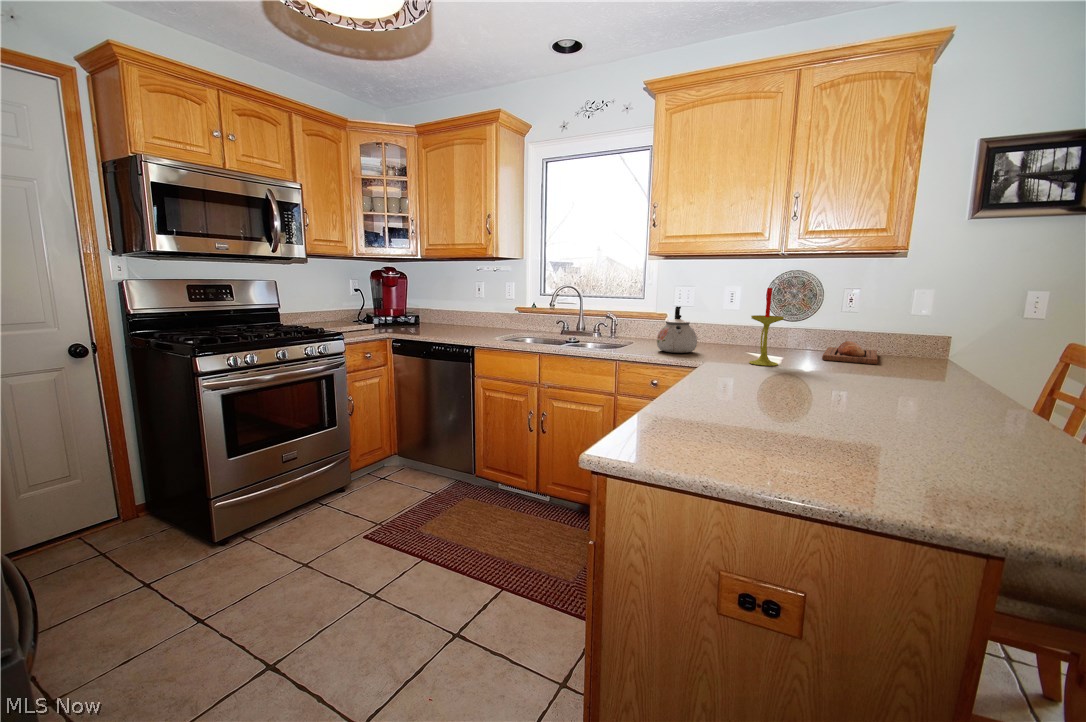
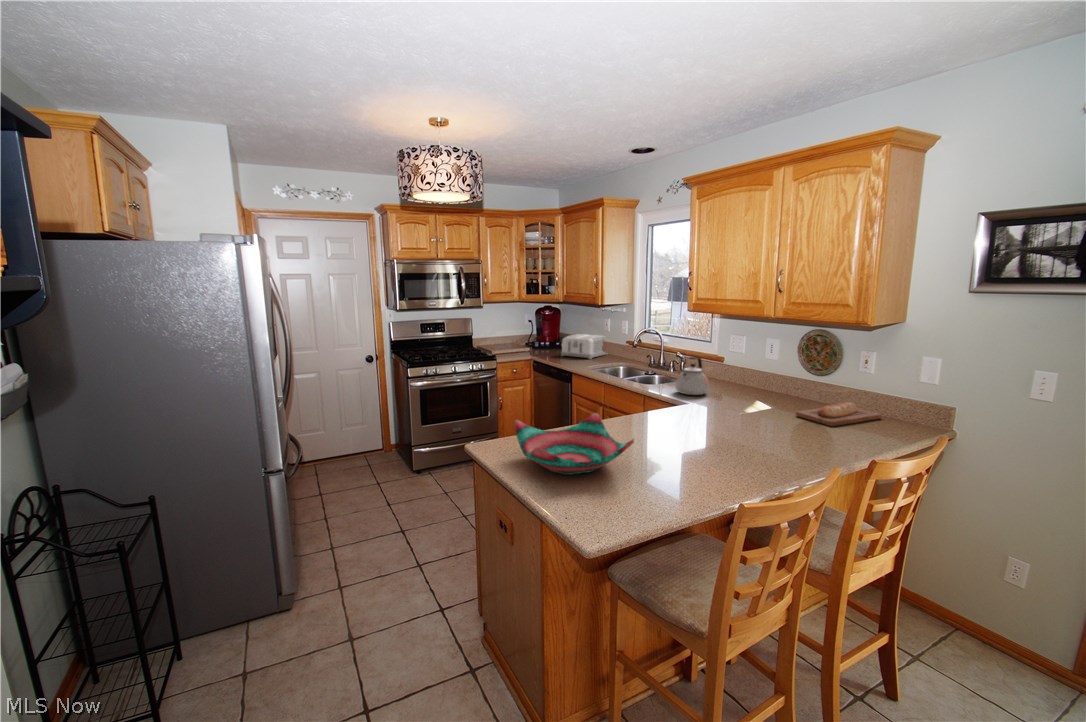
candle: present [749,288,784,366] -> none [712,350,740,415]
toaster: none [426,303,480,332] -> present [561,334,608,359]
decorative bowl: none [744,363,994,471] -> present [514,413,634,475]

